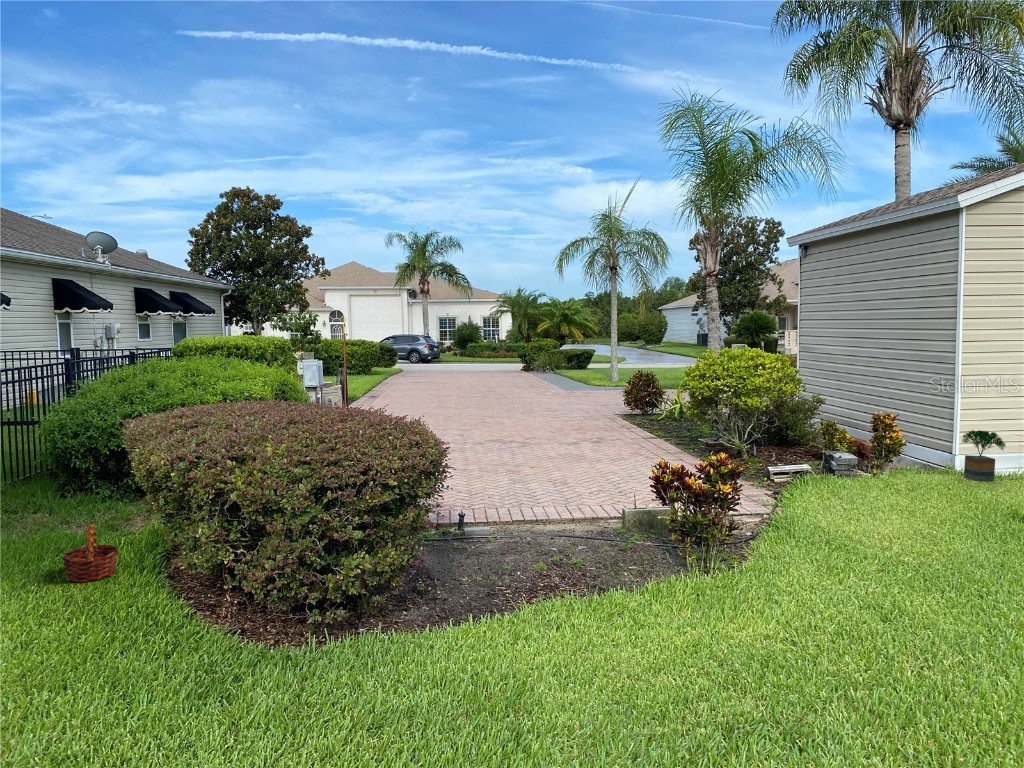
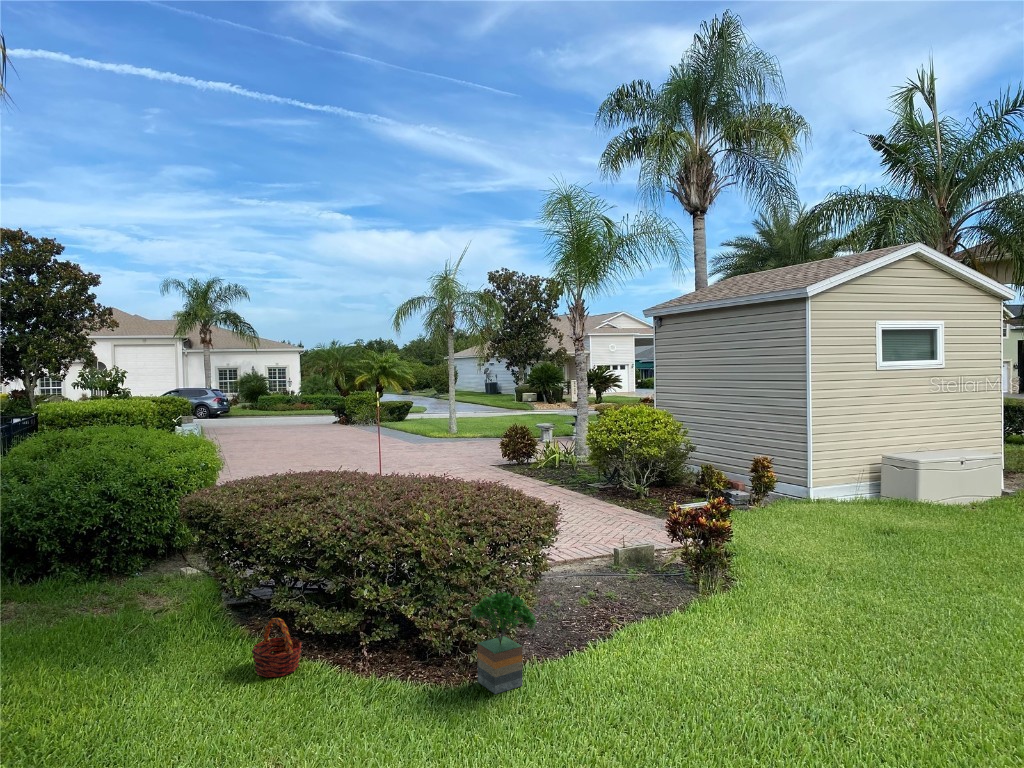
potted tree: present [962,430,1005,481] -> present [471,592,537,694]

